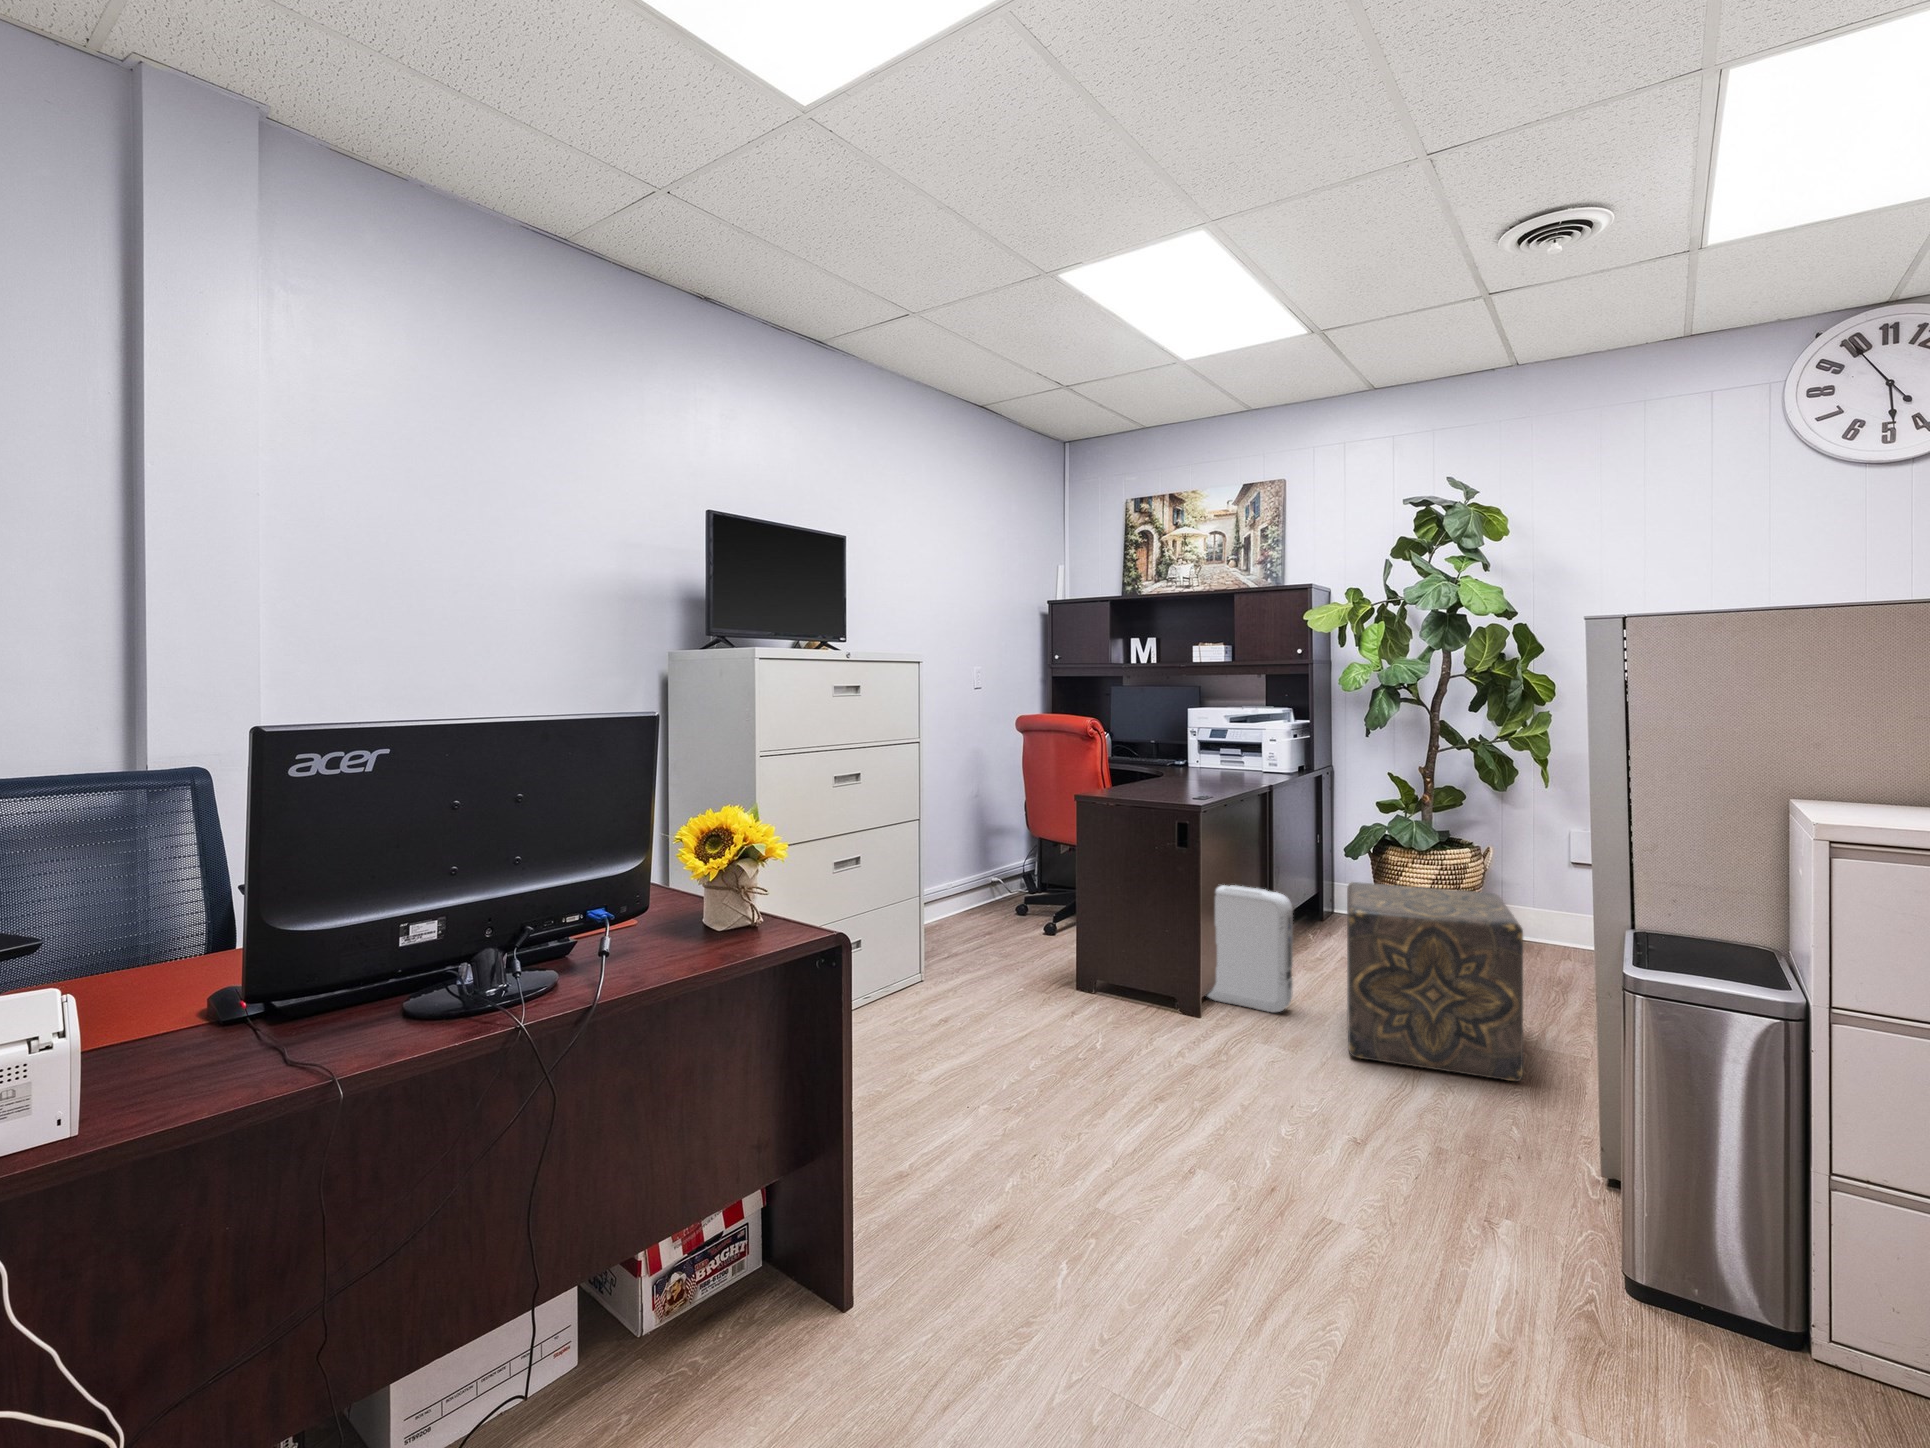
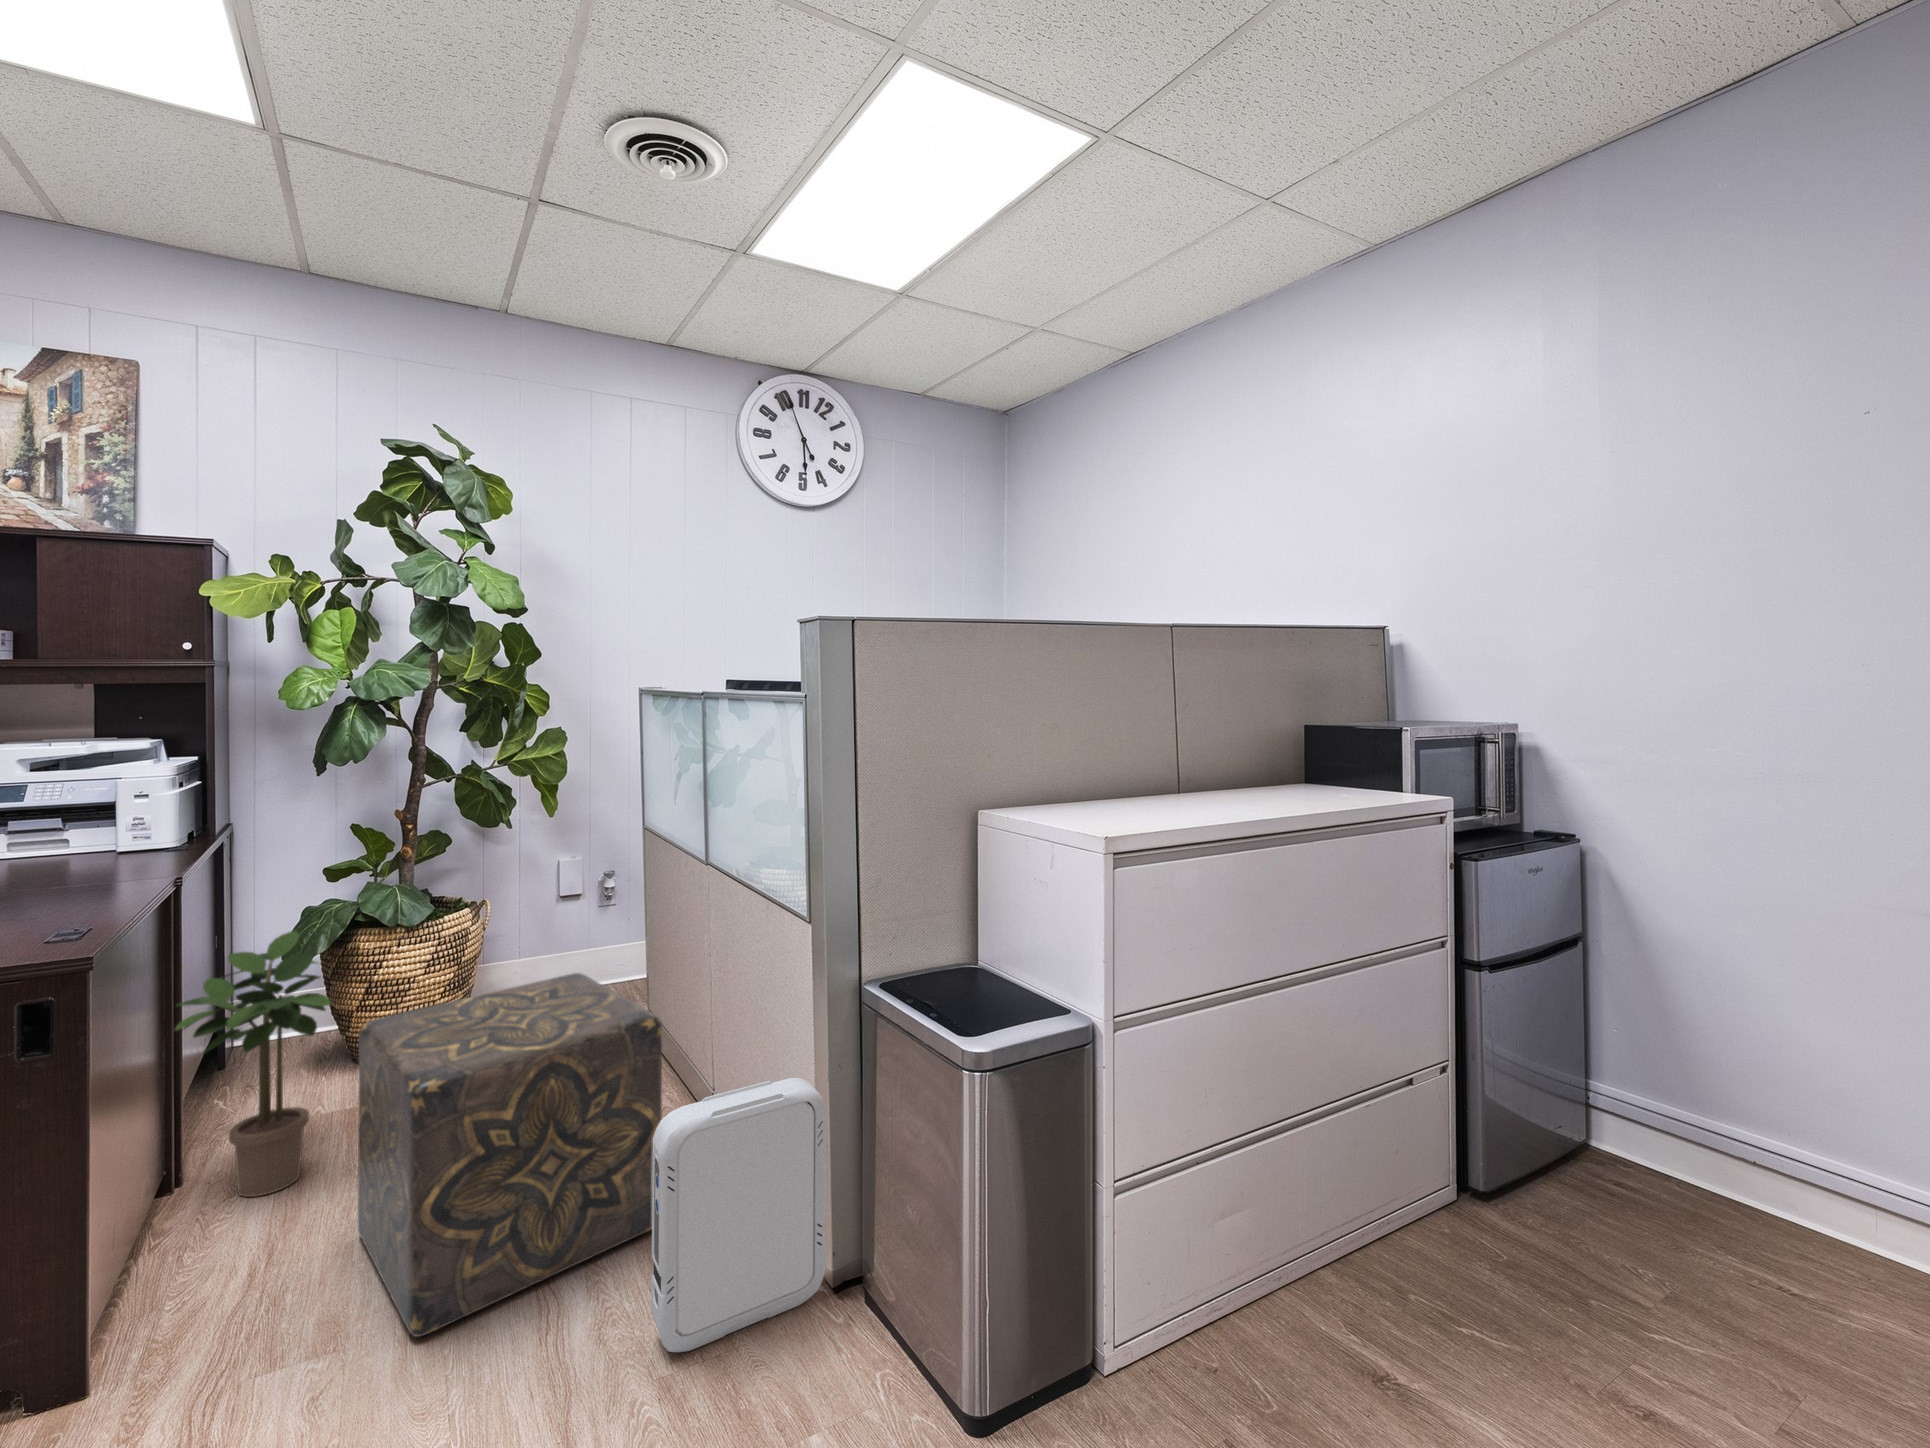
potted plant: none [1275,829,1350,979] -> present [175,931,331,1197]
air purifier: present [1208,885,1293,1012] -> present [651,1078,827,1352]

